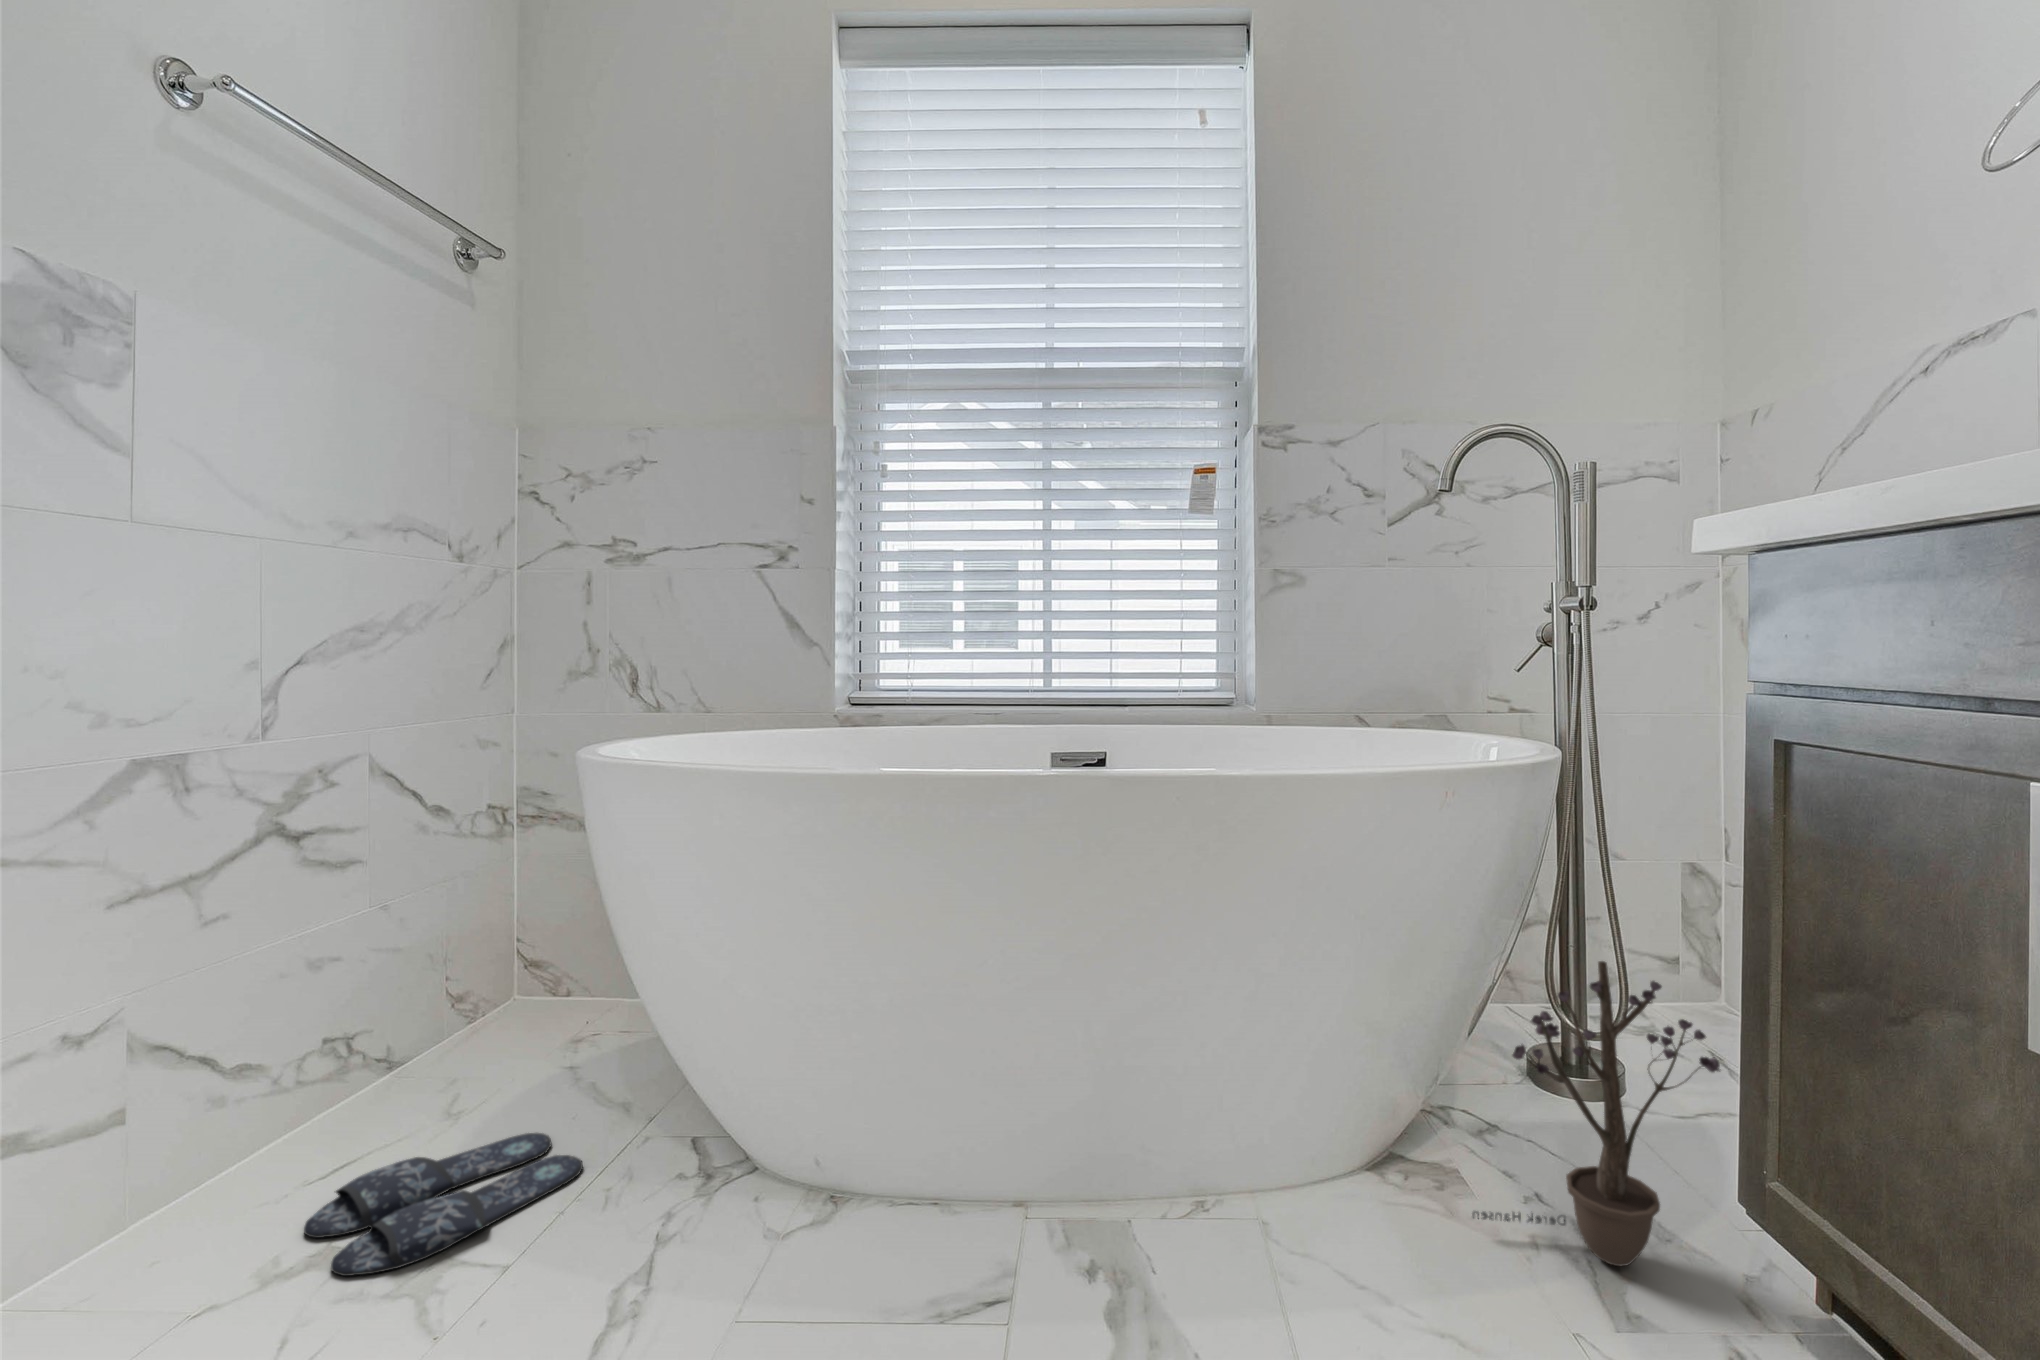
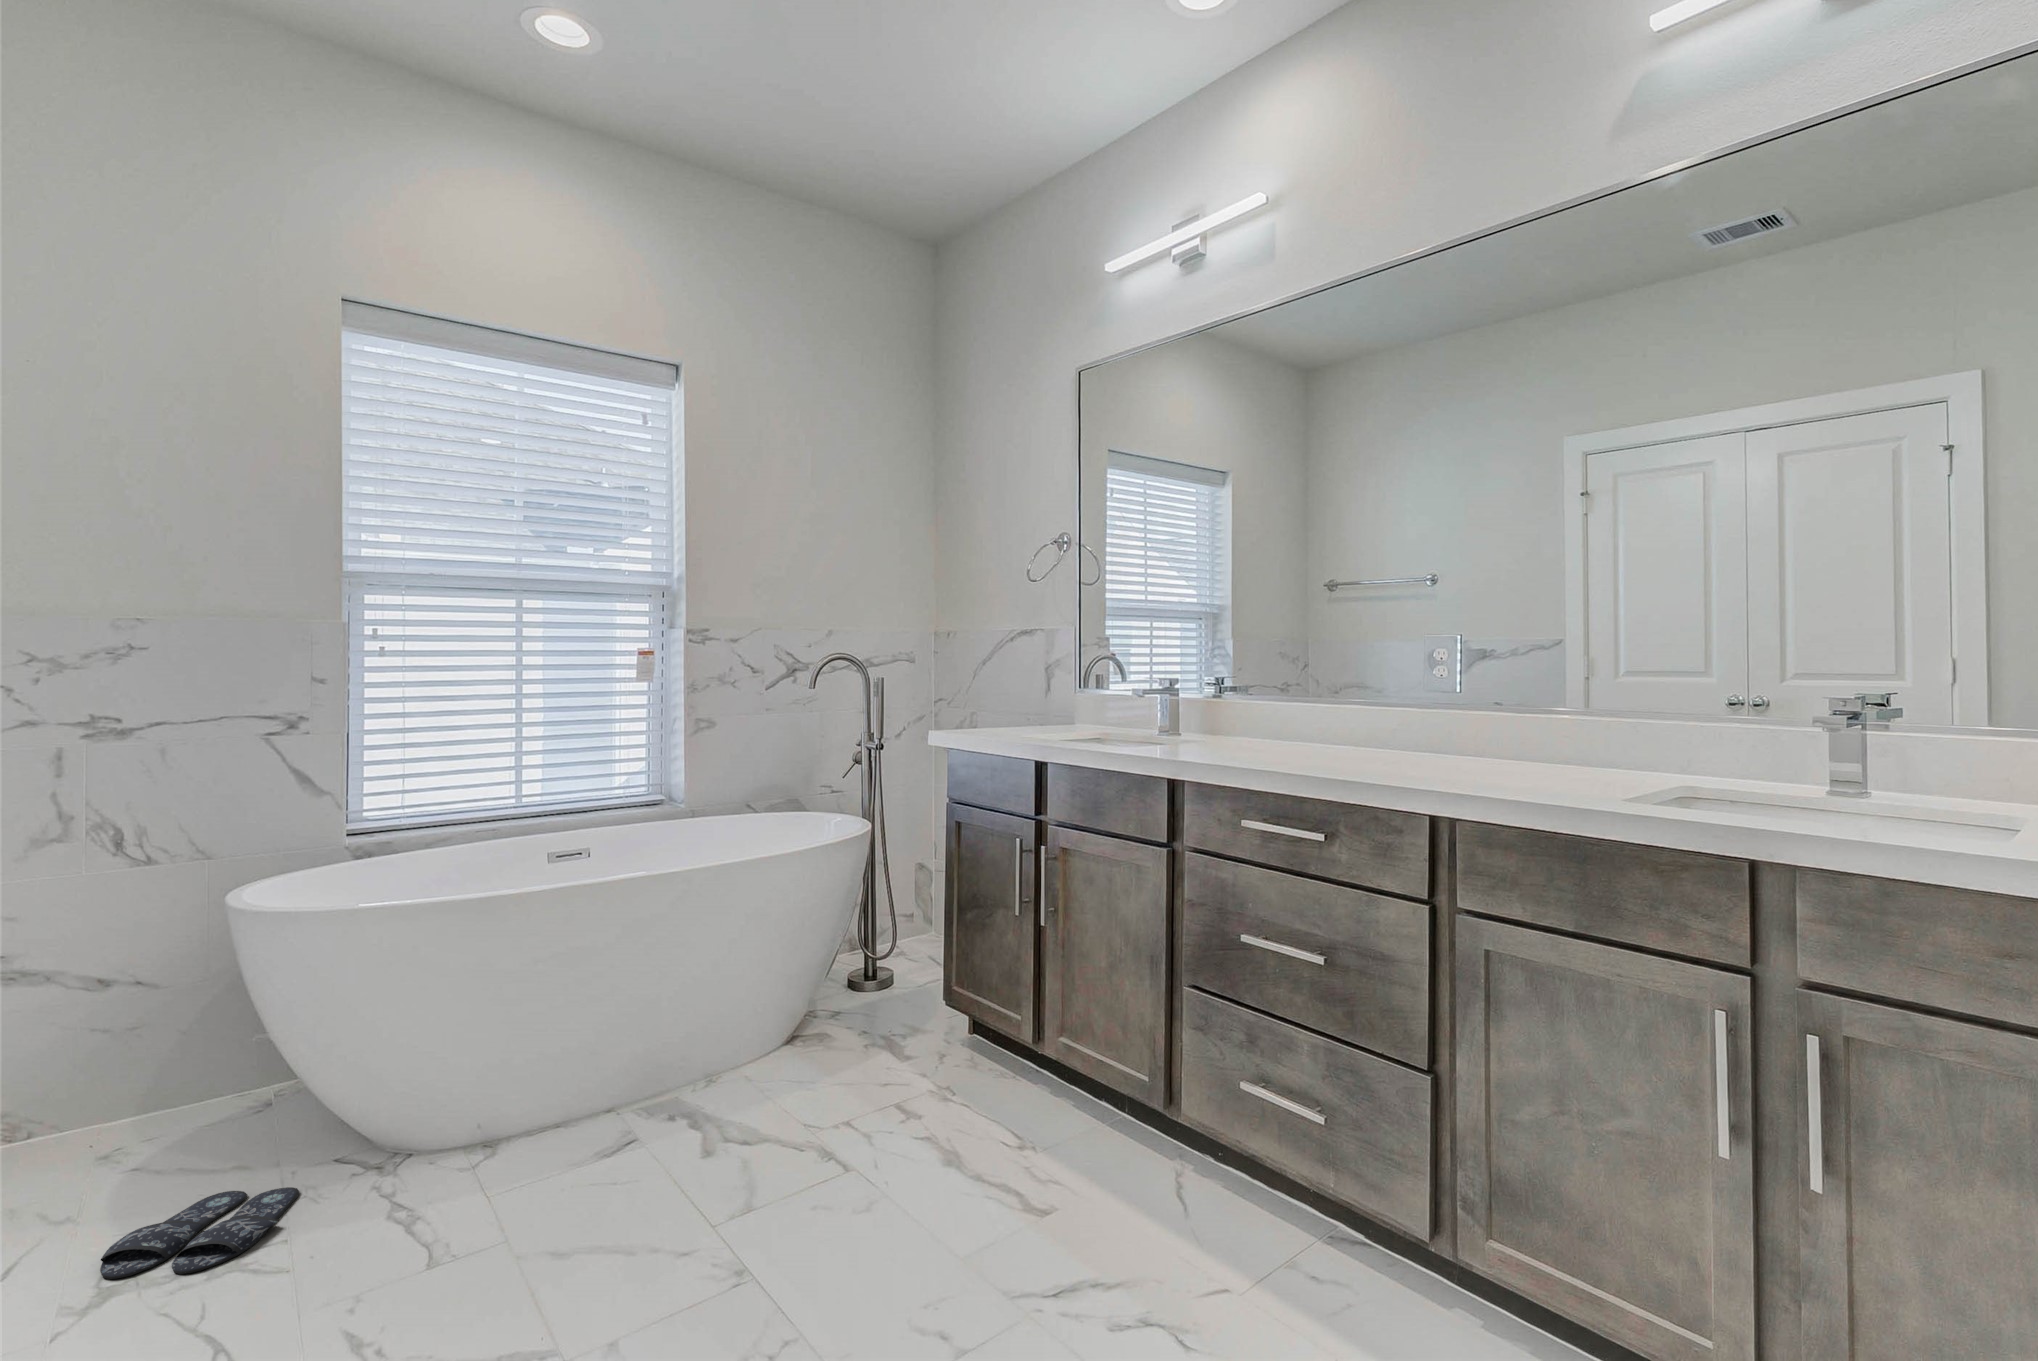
decorative plant: present [1472,961,1720,1266] -> none [845,912,938,1041]

